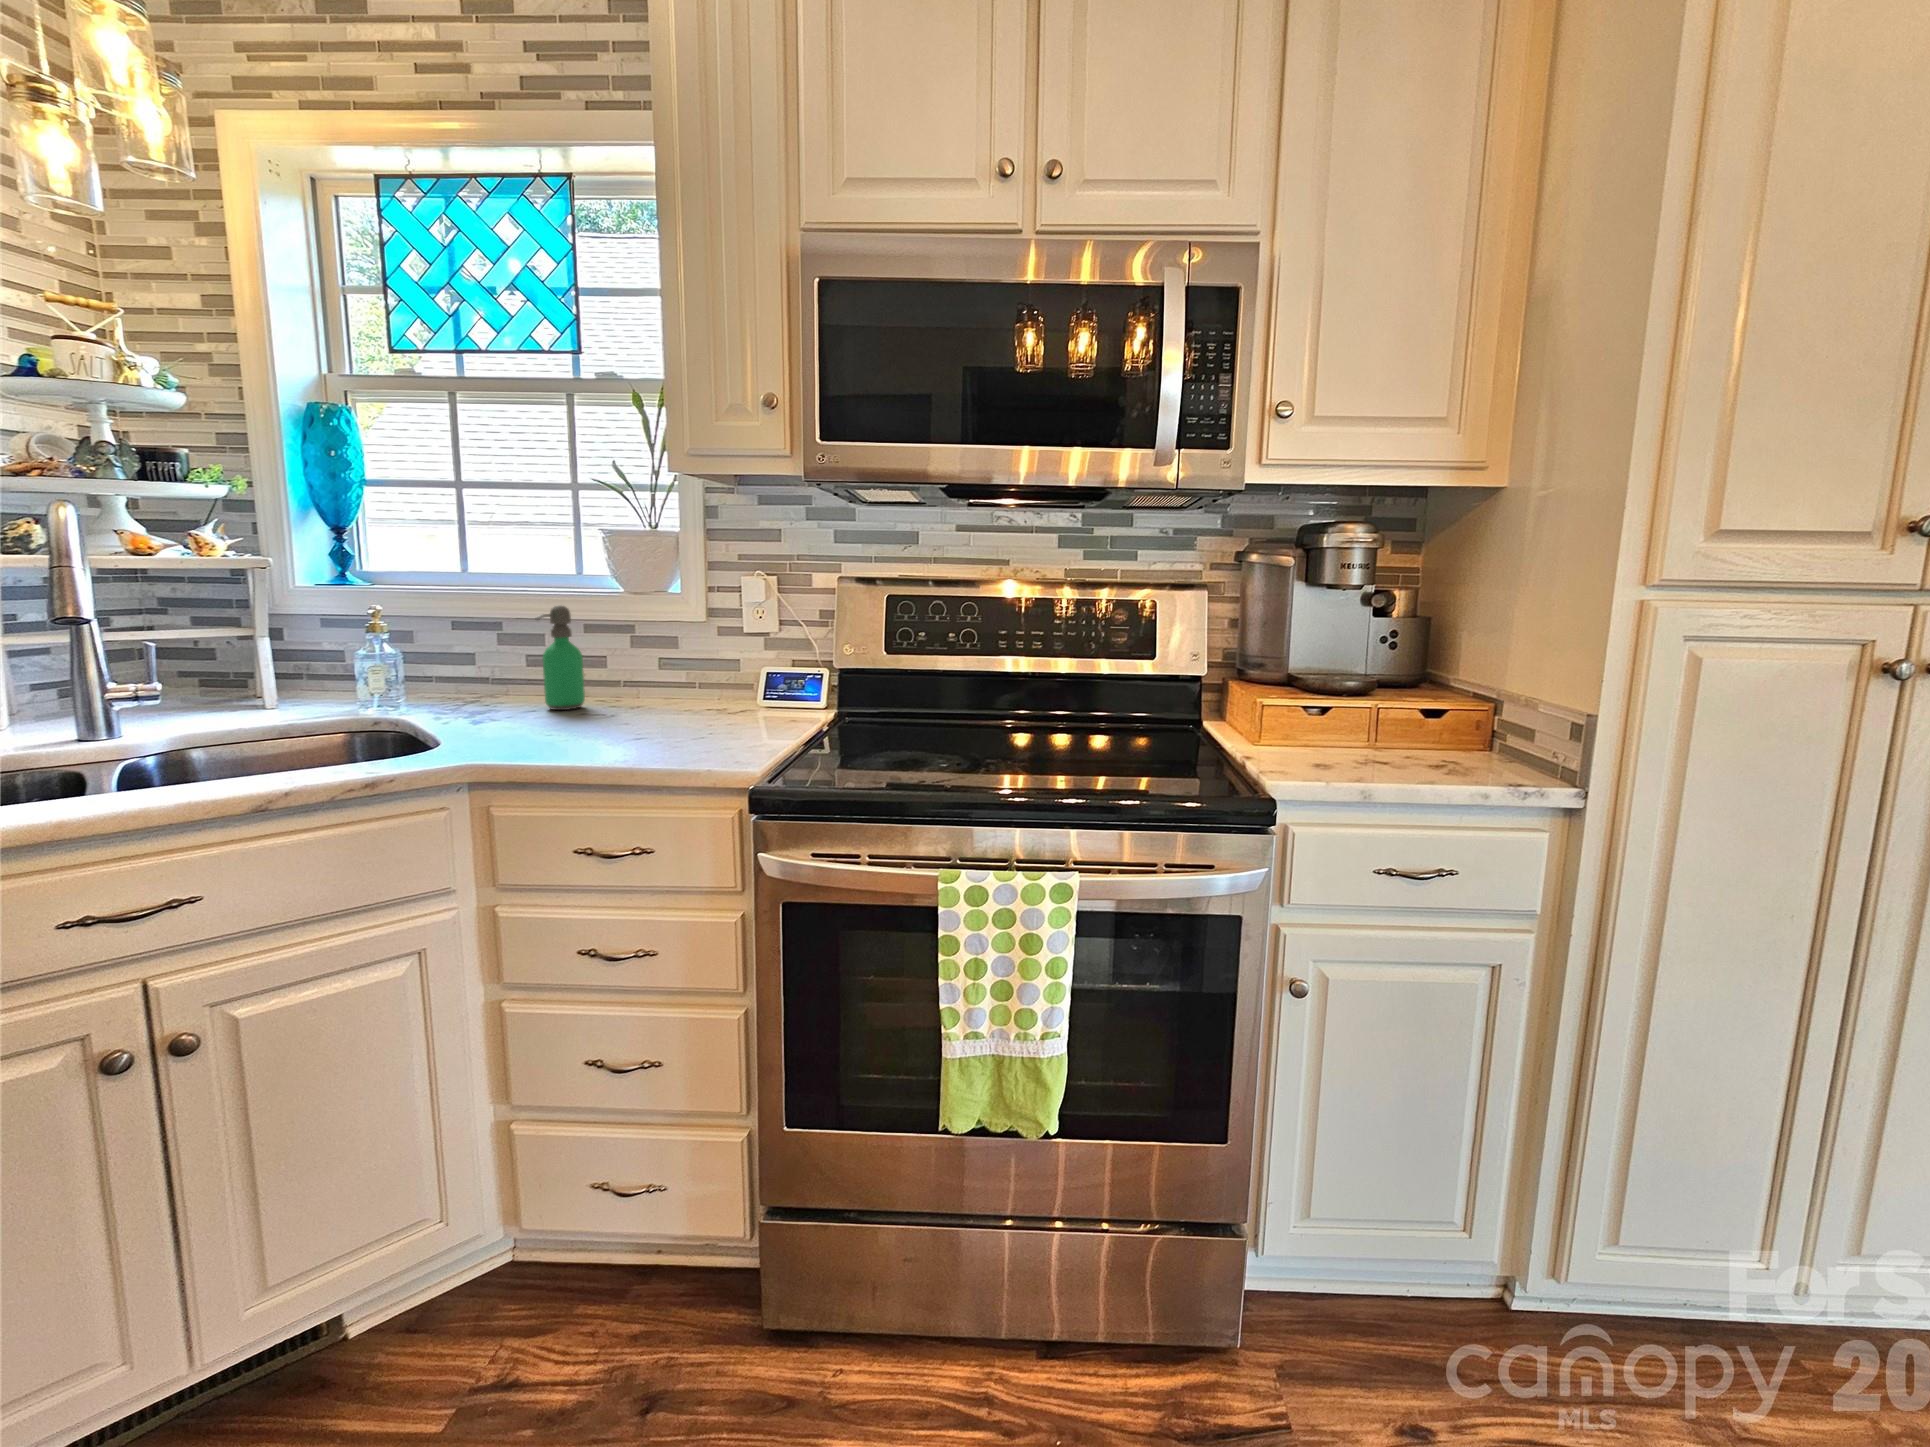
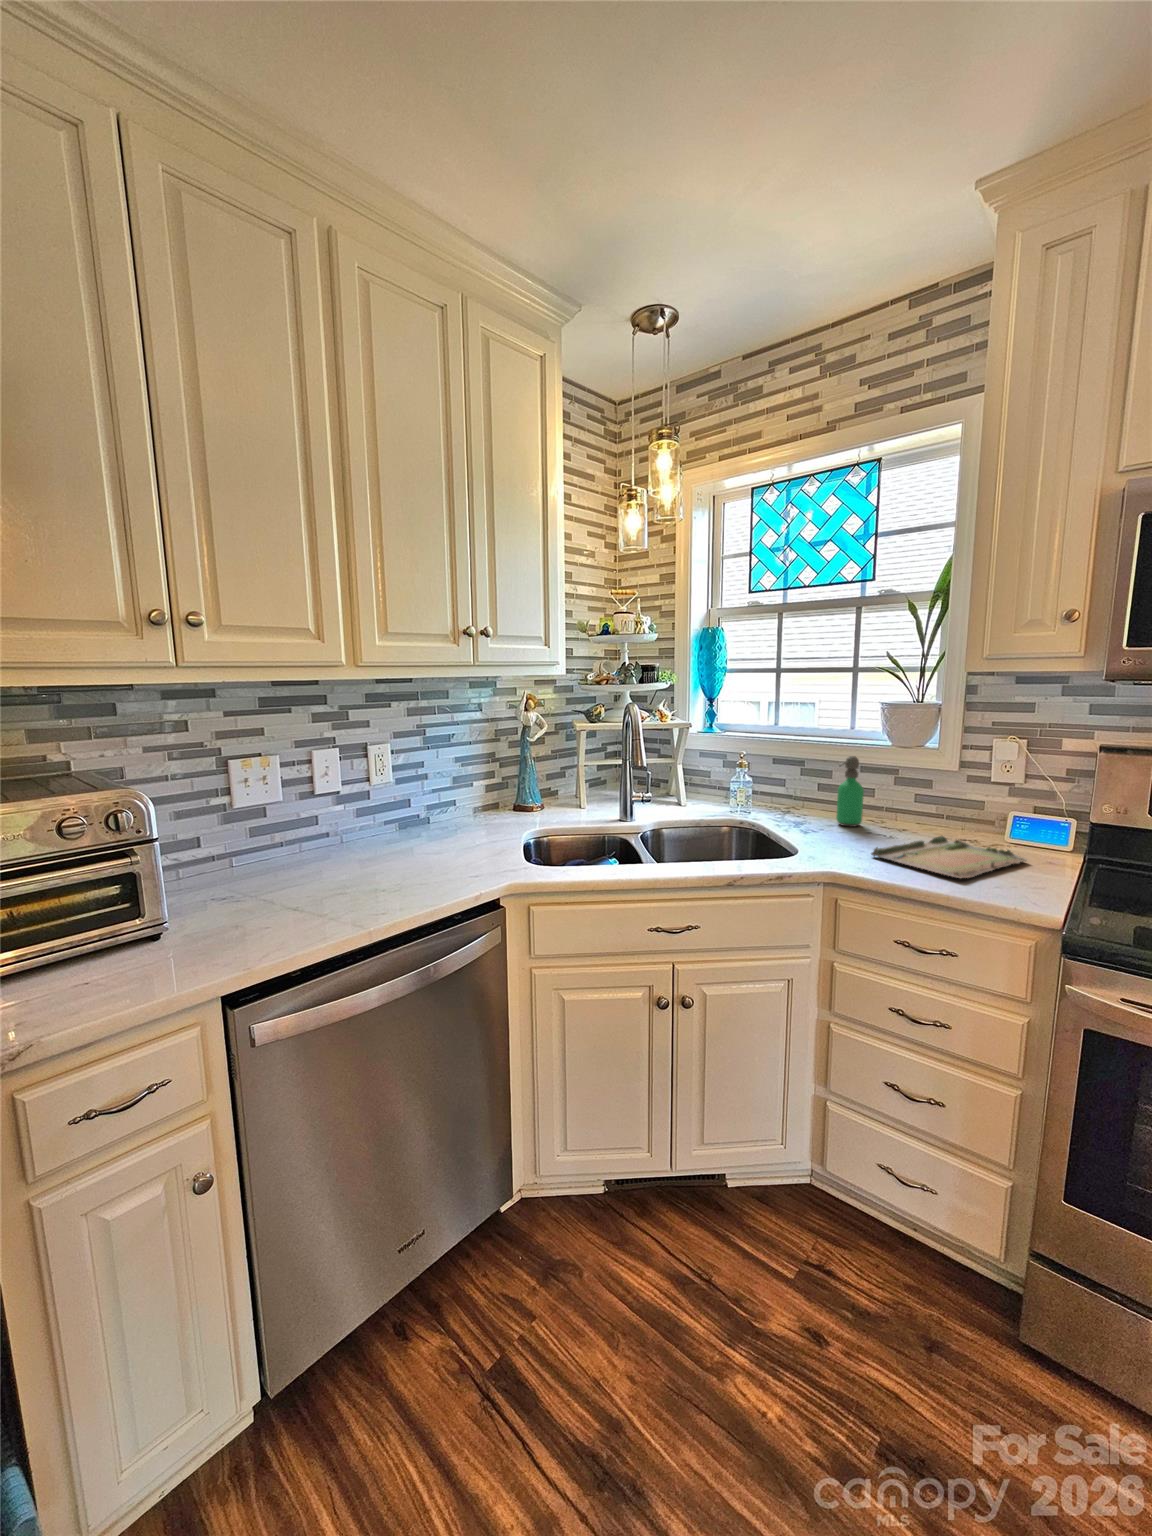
tray: none [560,703,772,752] -> present [872,836,1027,878]

